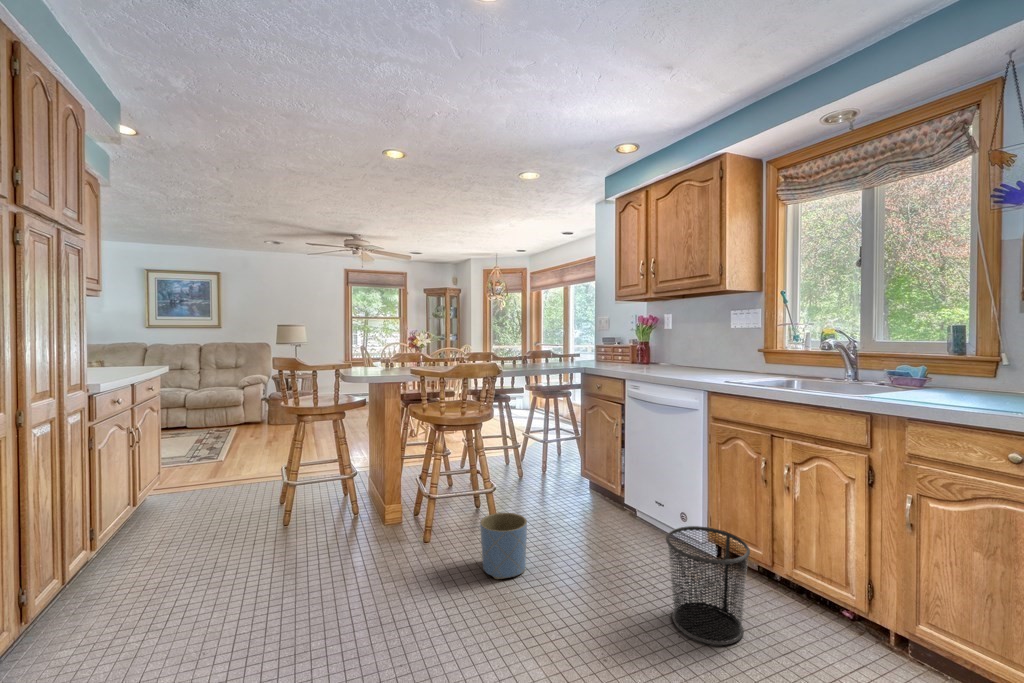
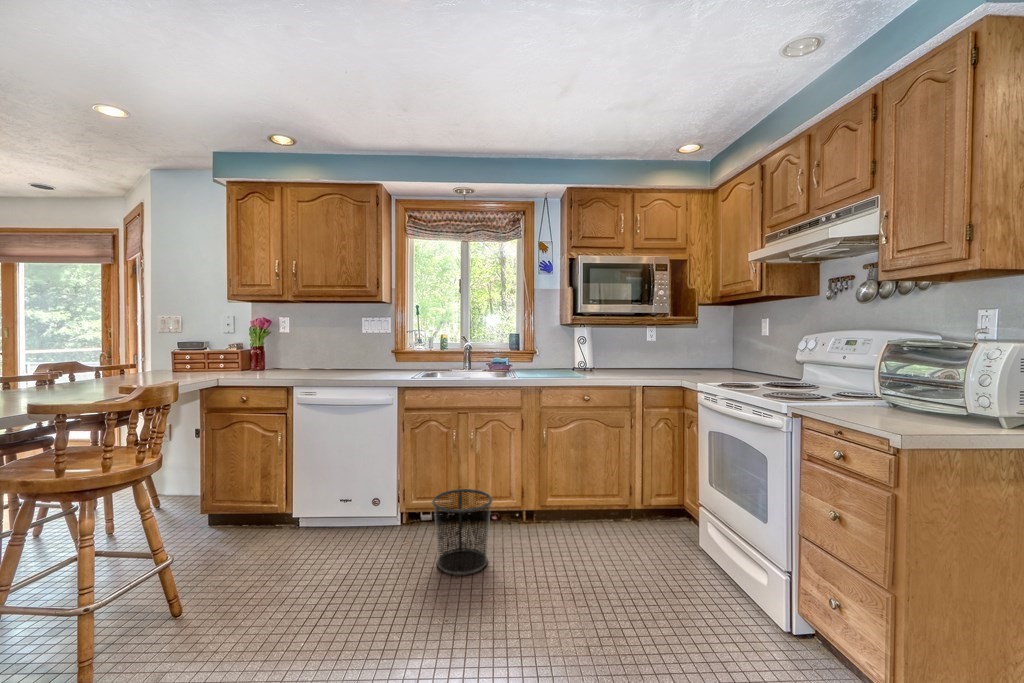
planter: present [480,512,527,579] -> none [224,563,292,653]

